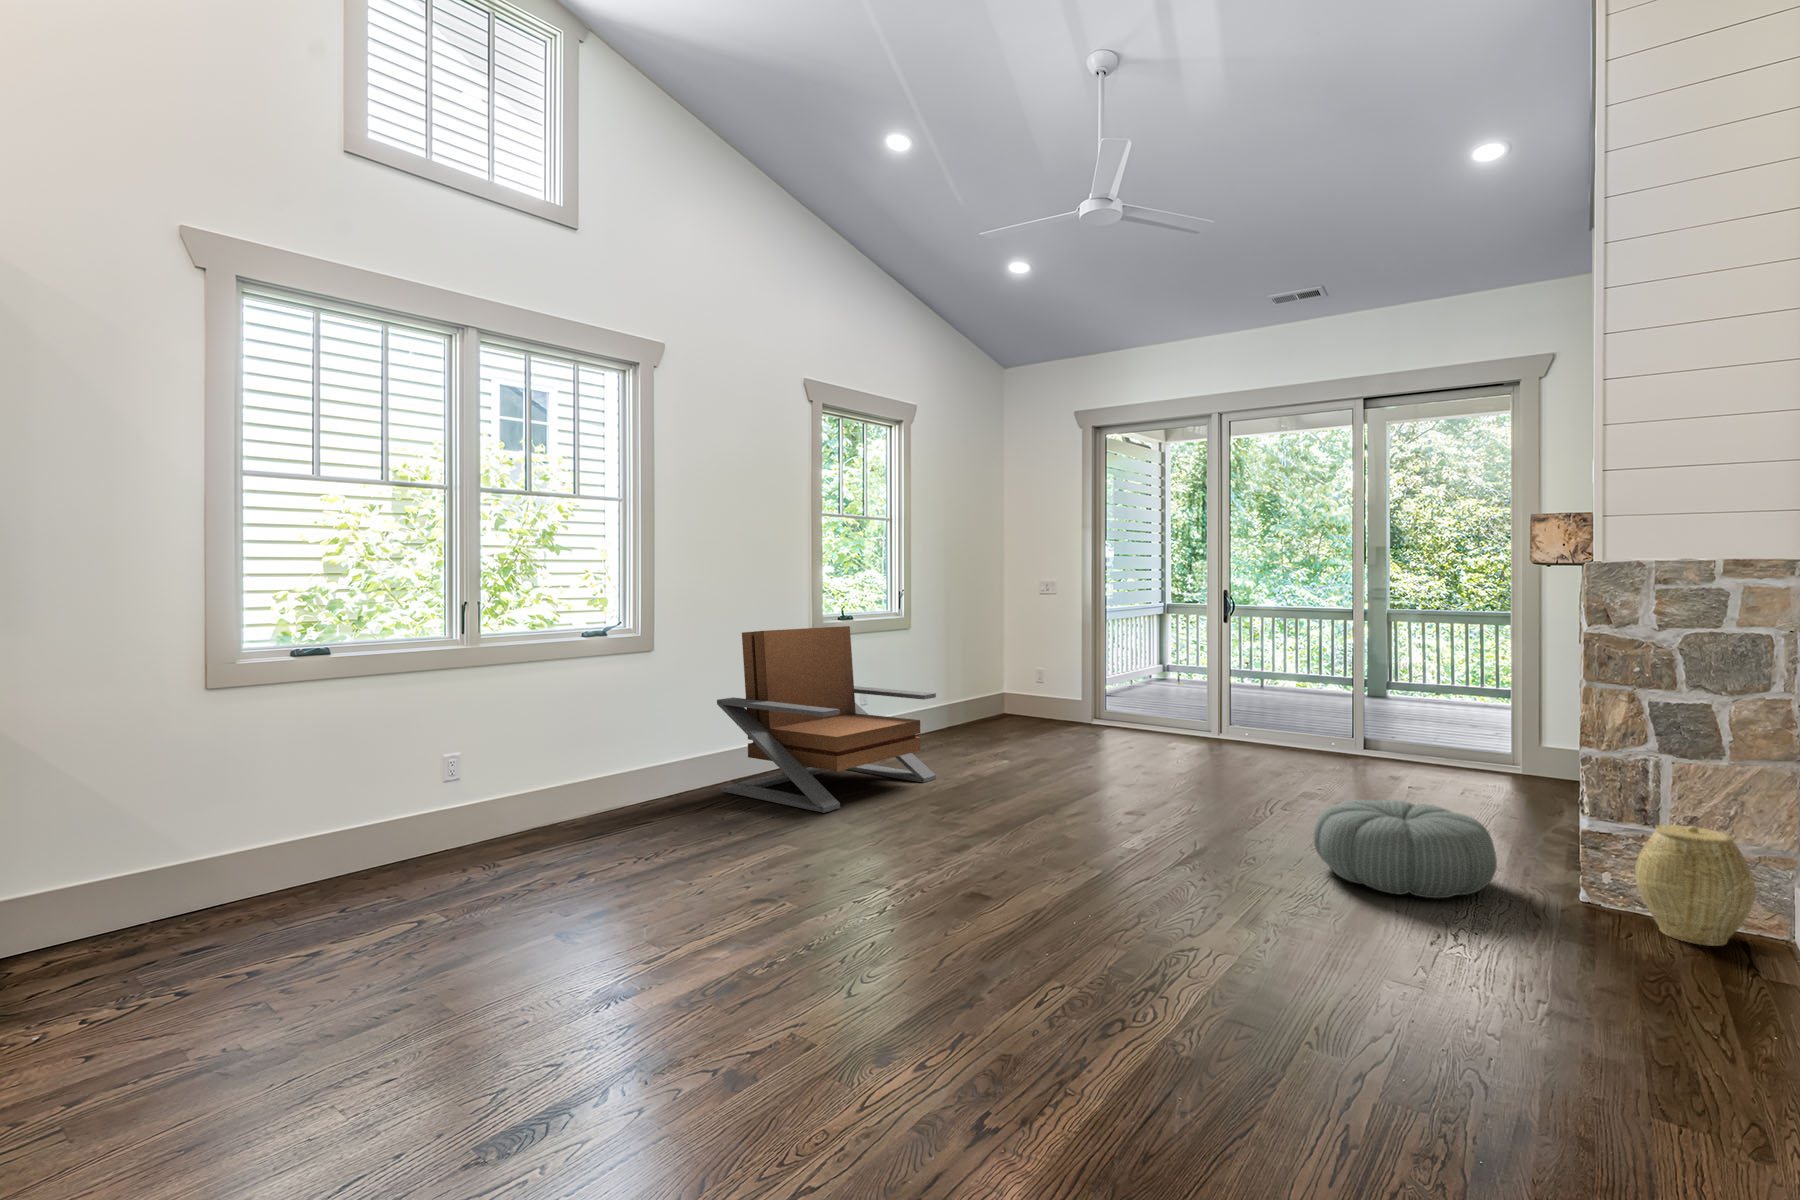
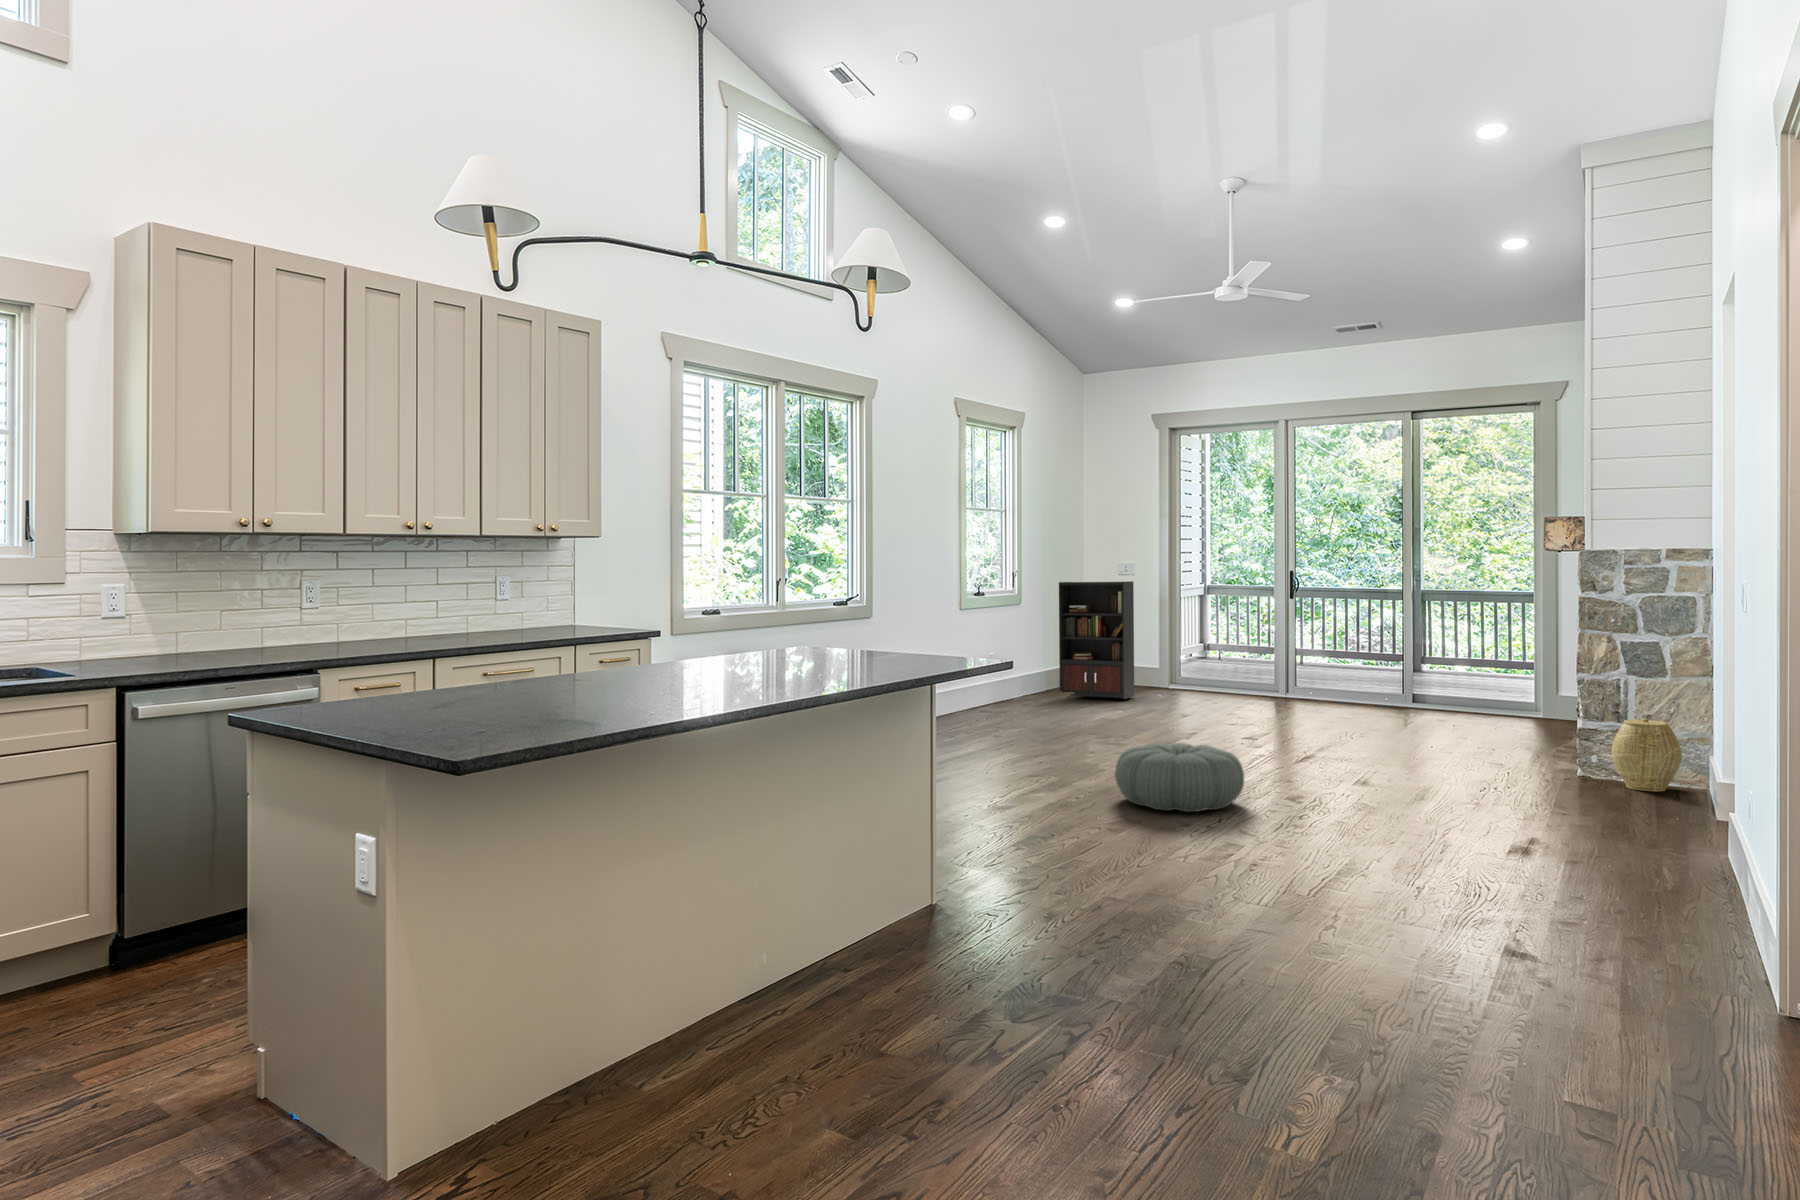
bookcase: none [960,598,1075,733] -> present [1059,581,1161,699]
lounge chair: present [717,626,936,813] -> none [910,606,1079,750]
pouf: present [1314,800,1497,898] -> present [1115,743,1244,812]

